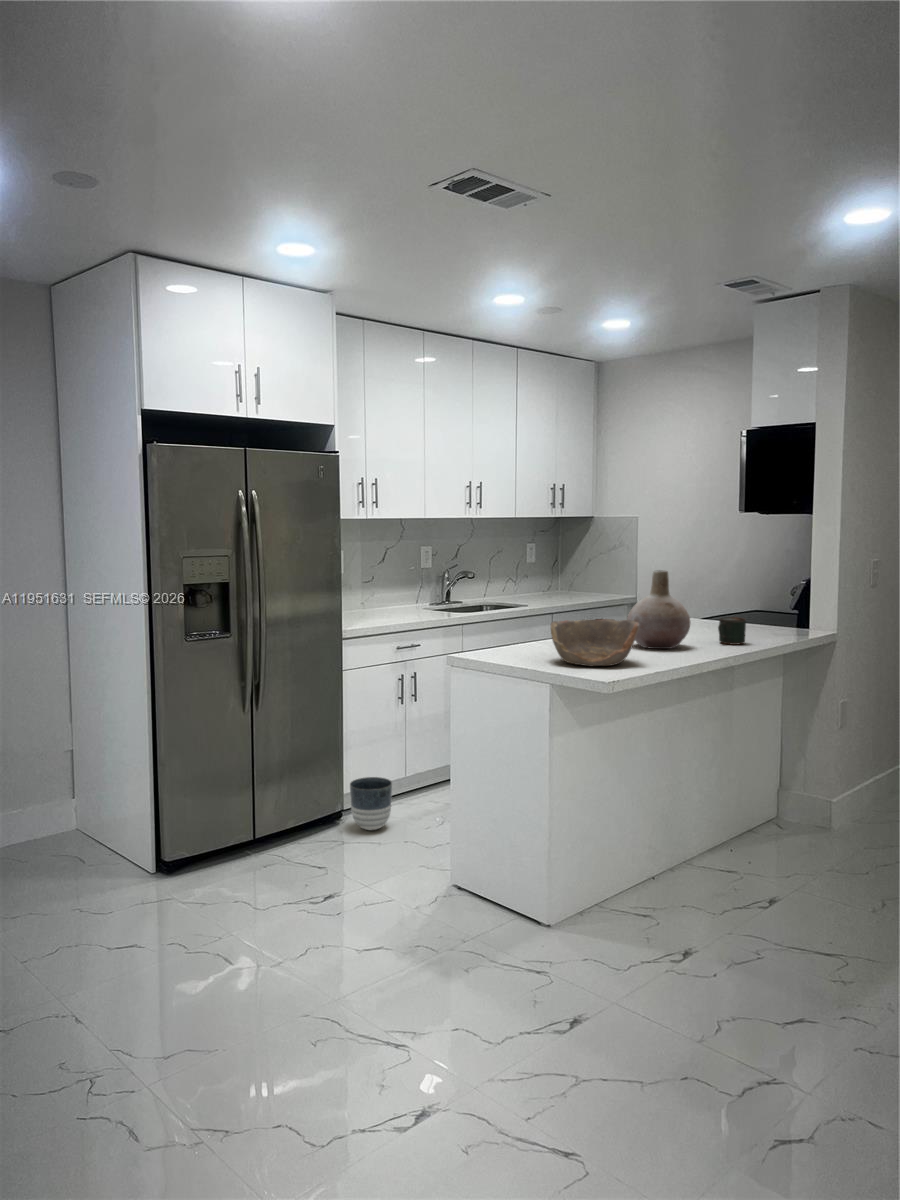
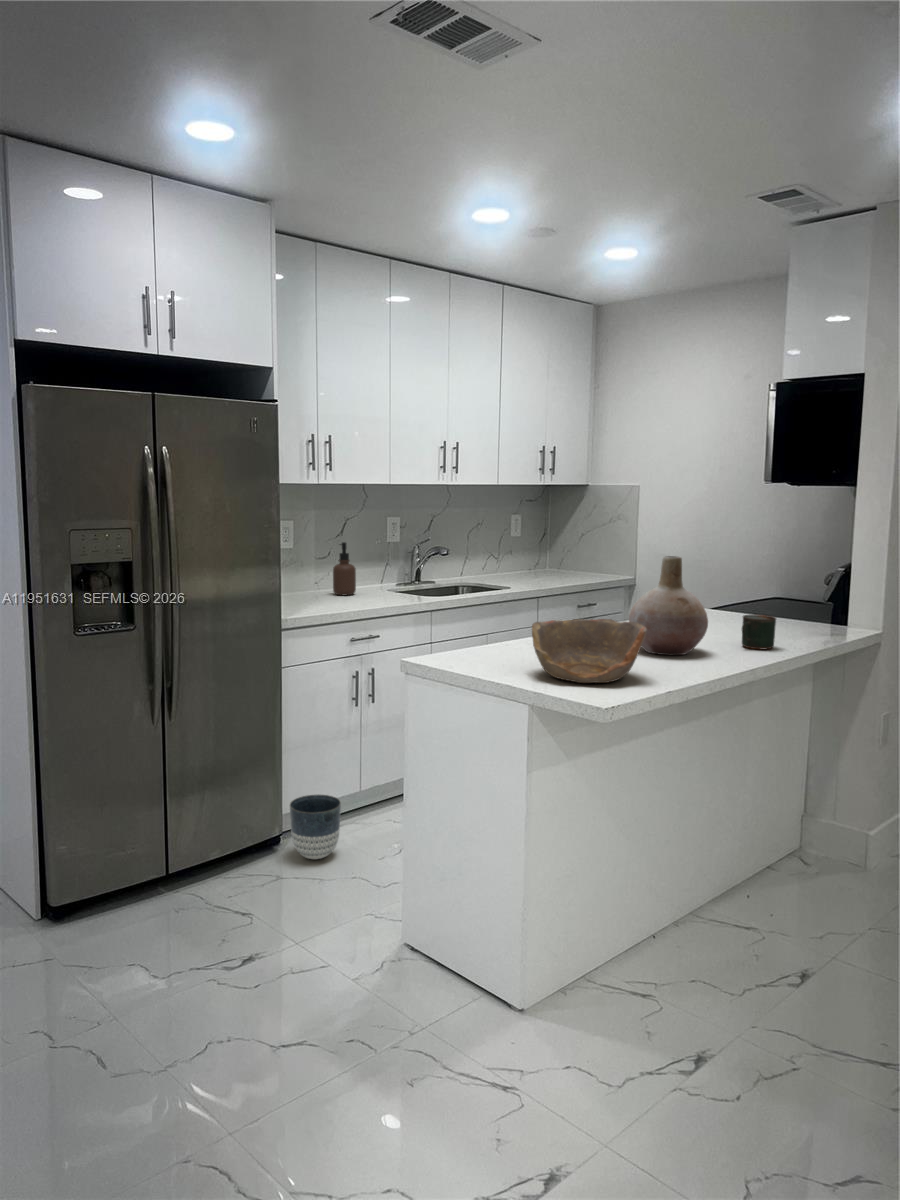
soap dispenser: none [376,568,396,614] -> present [333,542,356,595]

